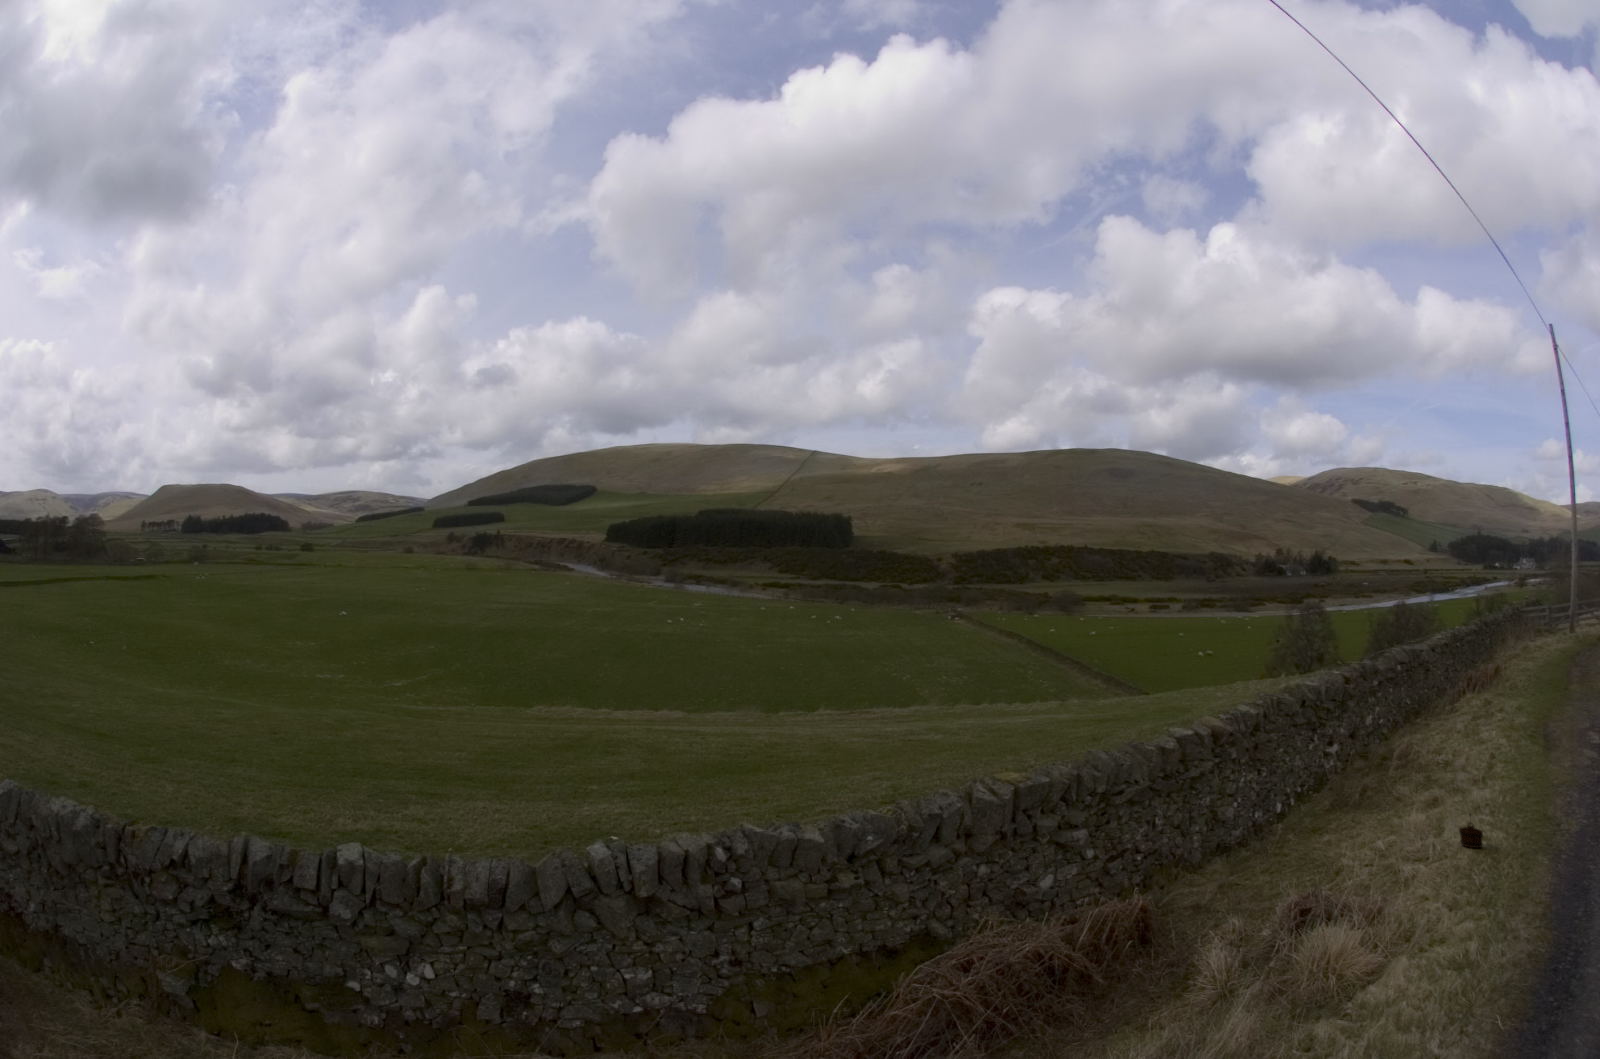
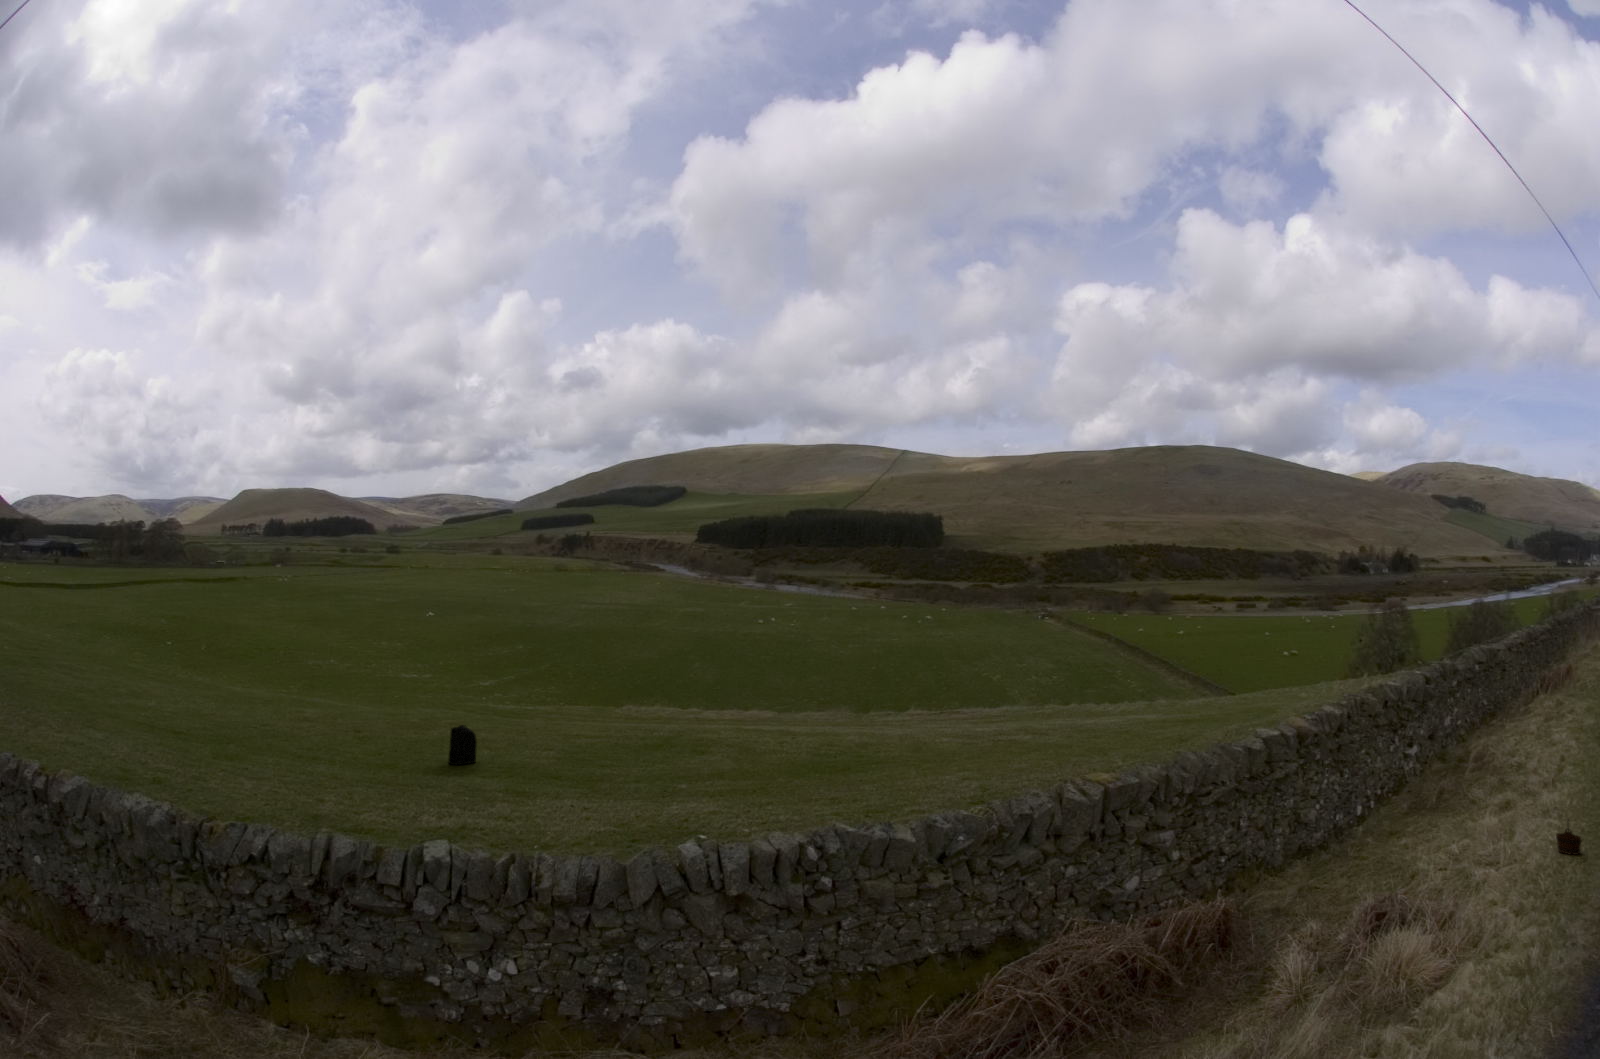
backpack: none [401,732,429,772] -> present [448,725,477,765]

